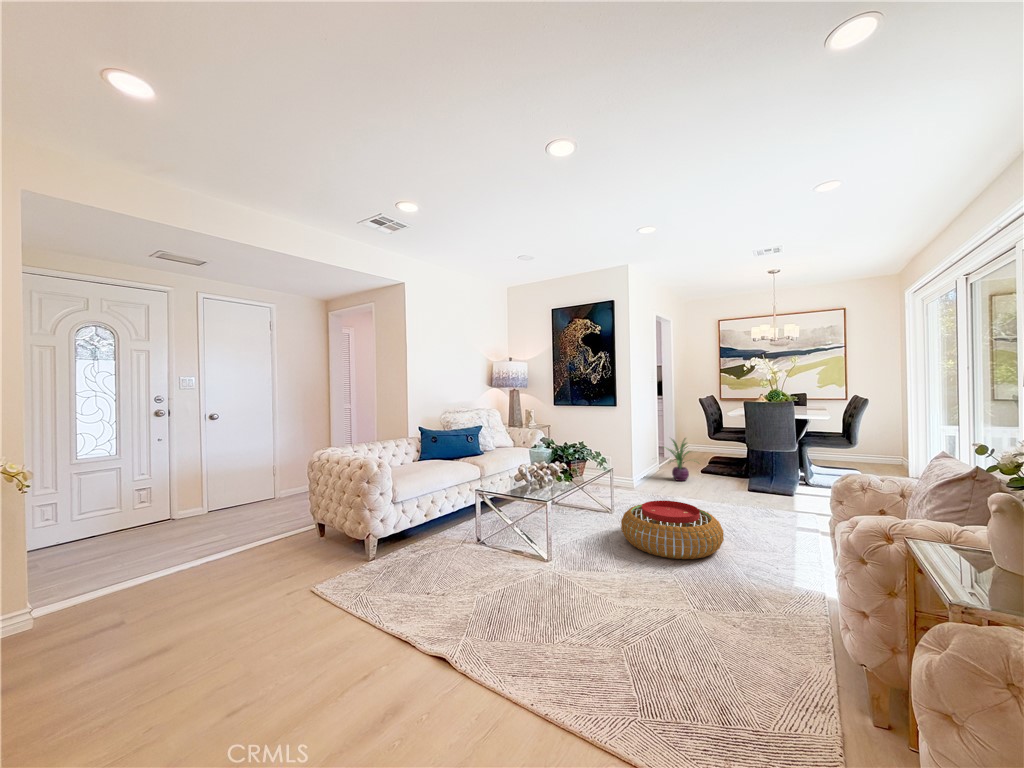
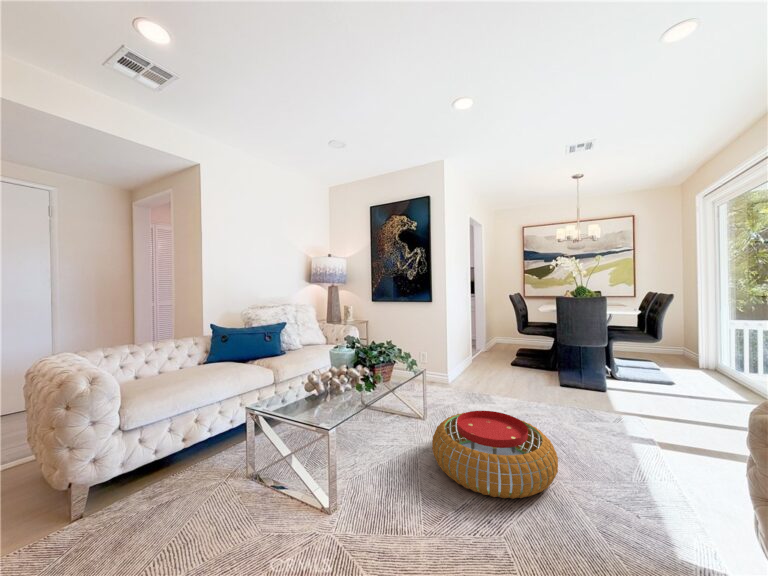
decorative plant: present [666,438,689,481] -> none [465,332,514,376]

